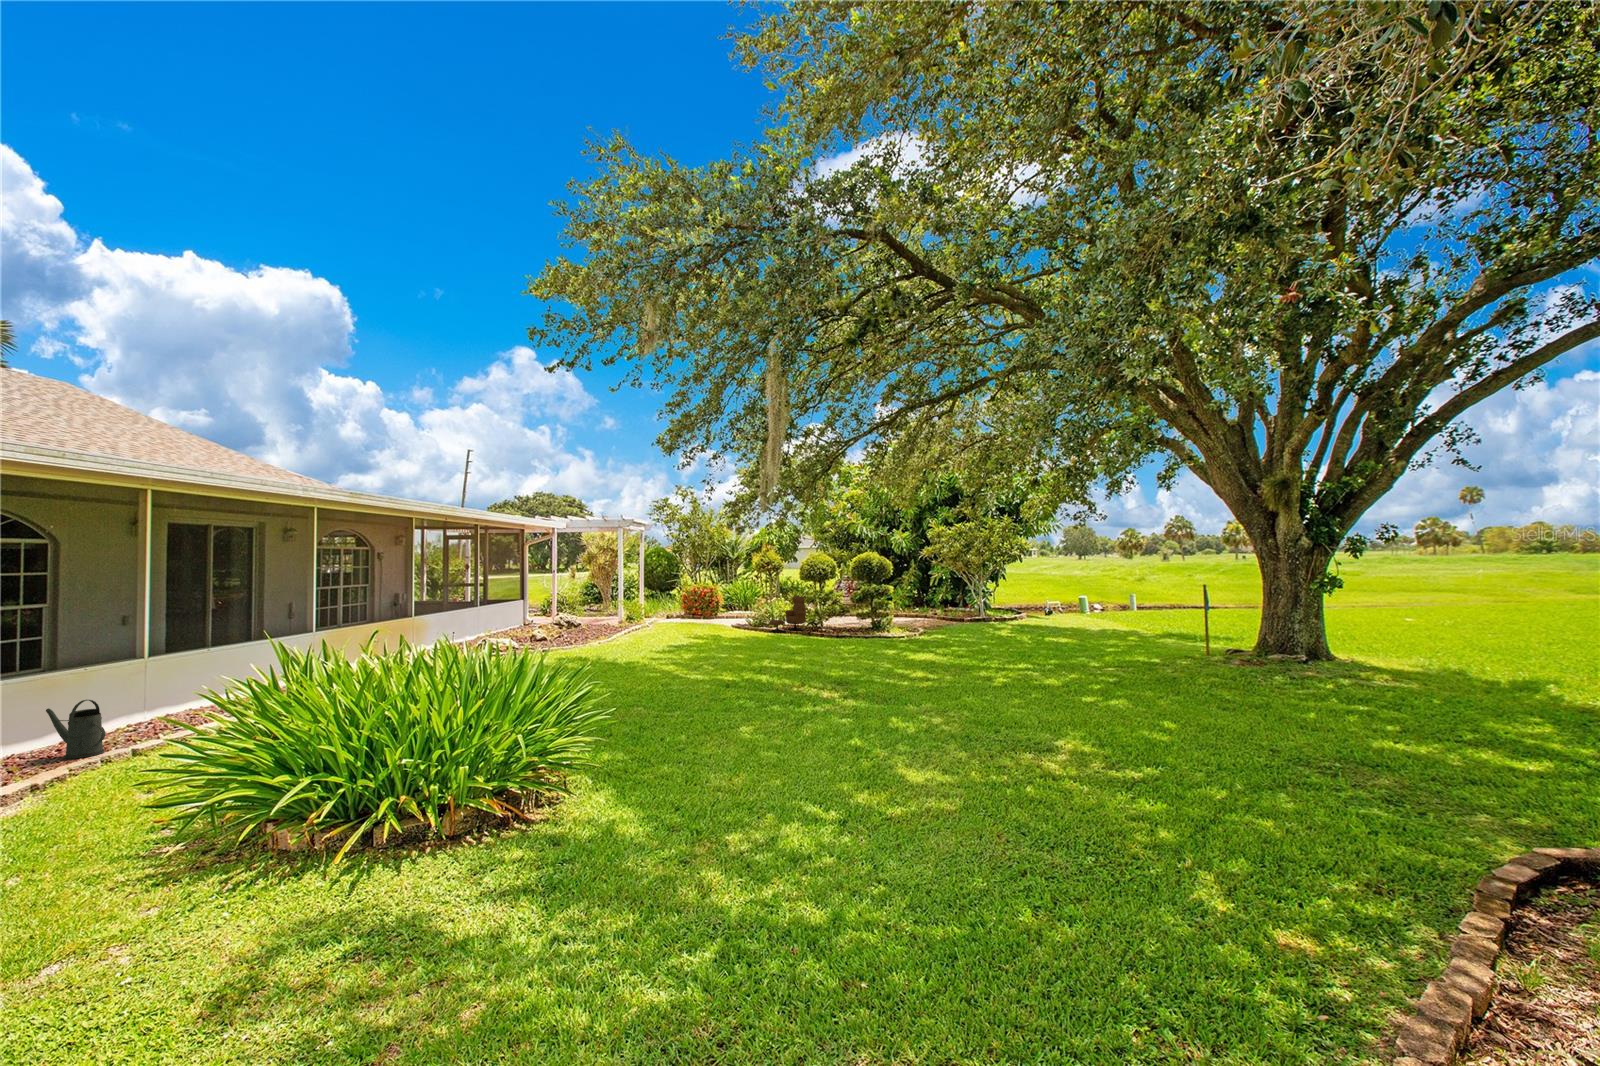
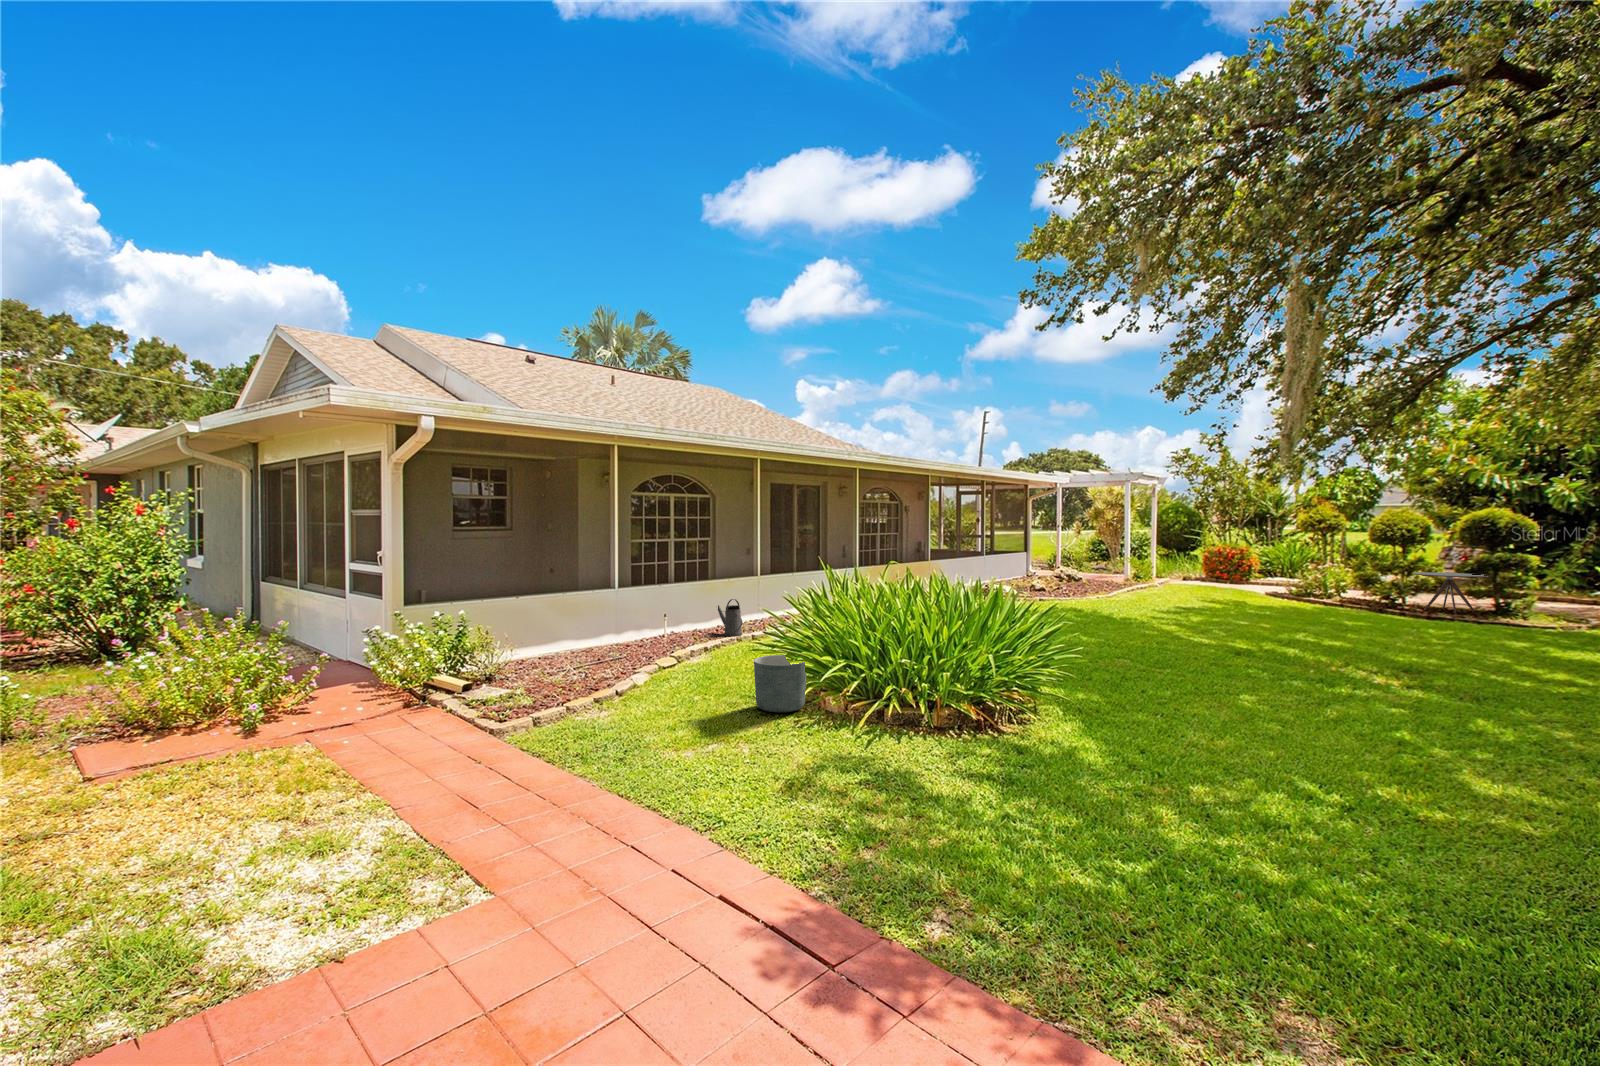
lounge chair: present [769,596,806,633] -> none [1314,562,1377,606]
round table: none [828,601,868,631] -> present [1413,572,1488,613]
planter: none [138,781,242,878] -> present [754,655,806,712]

